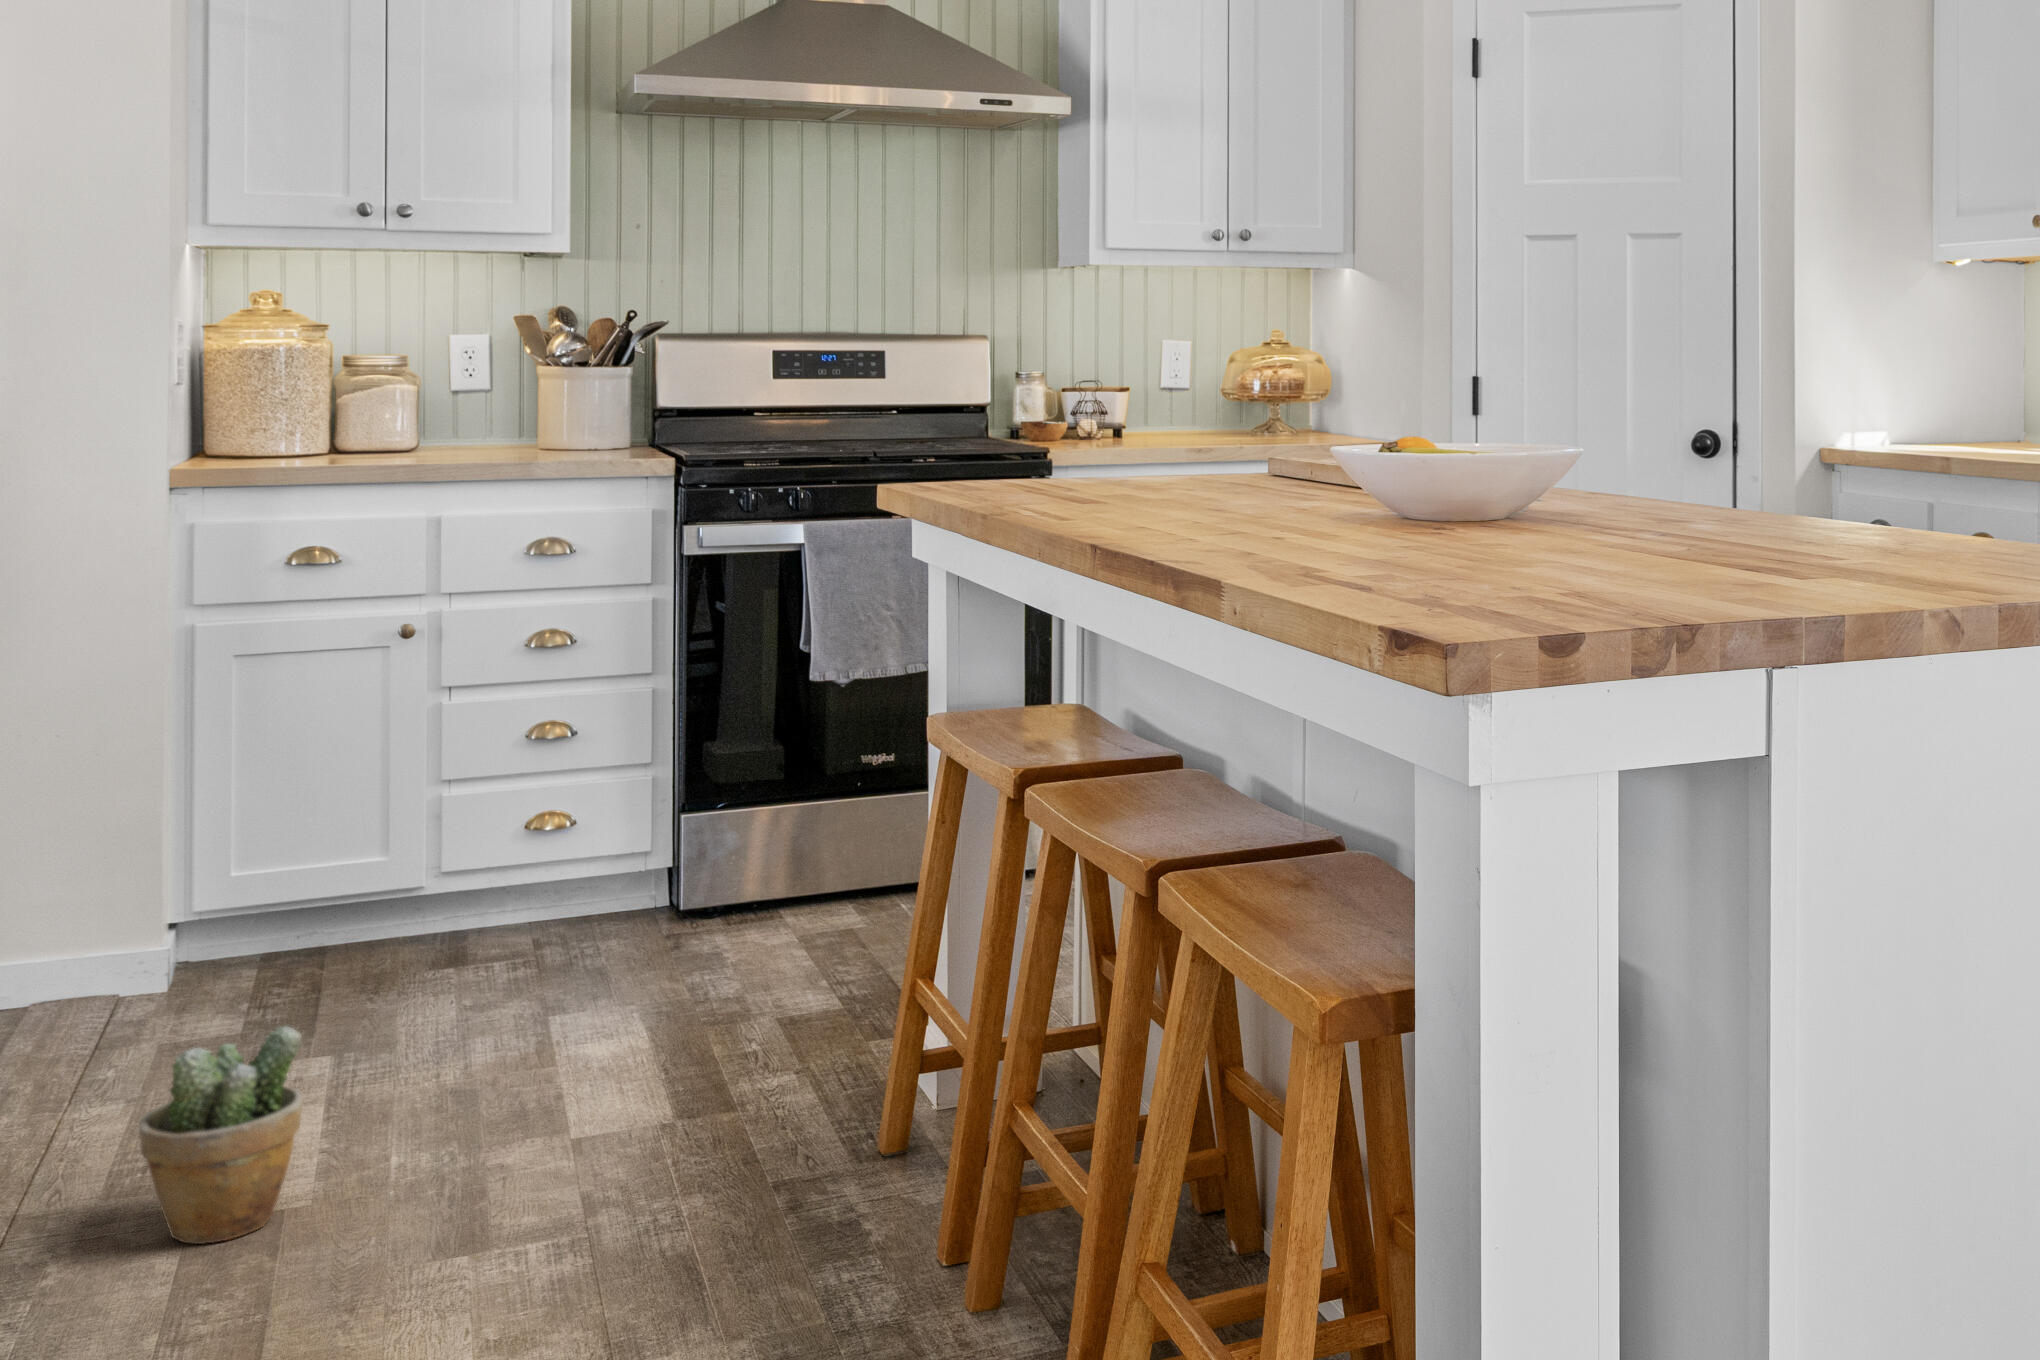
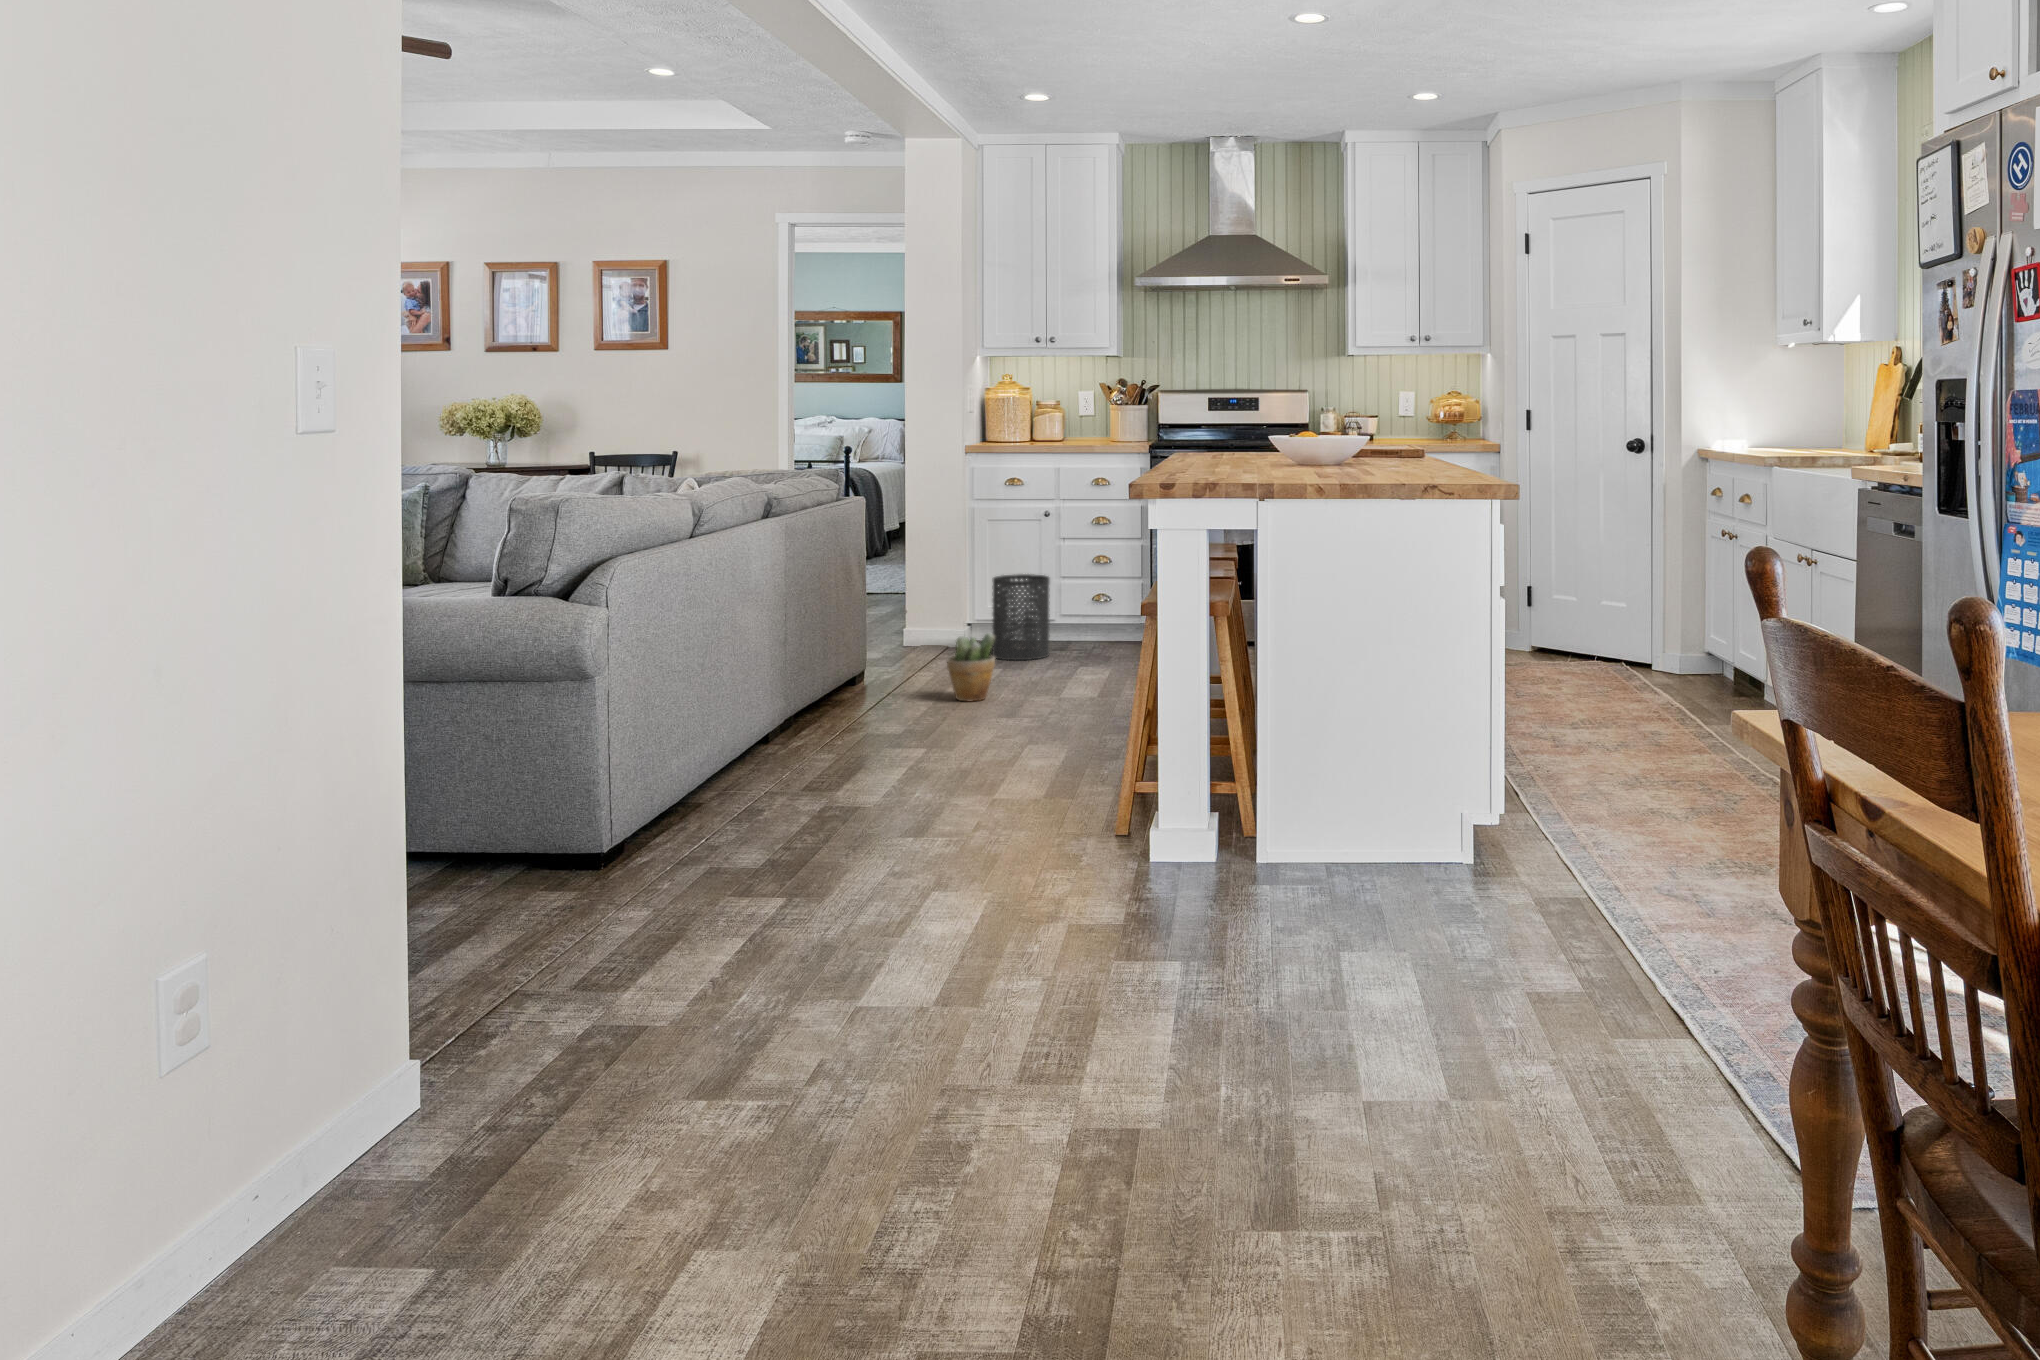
trash can: none [248,792,414,1029] -> present [992,574,1050,660]

